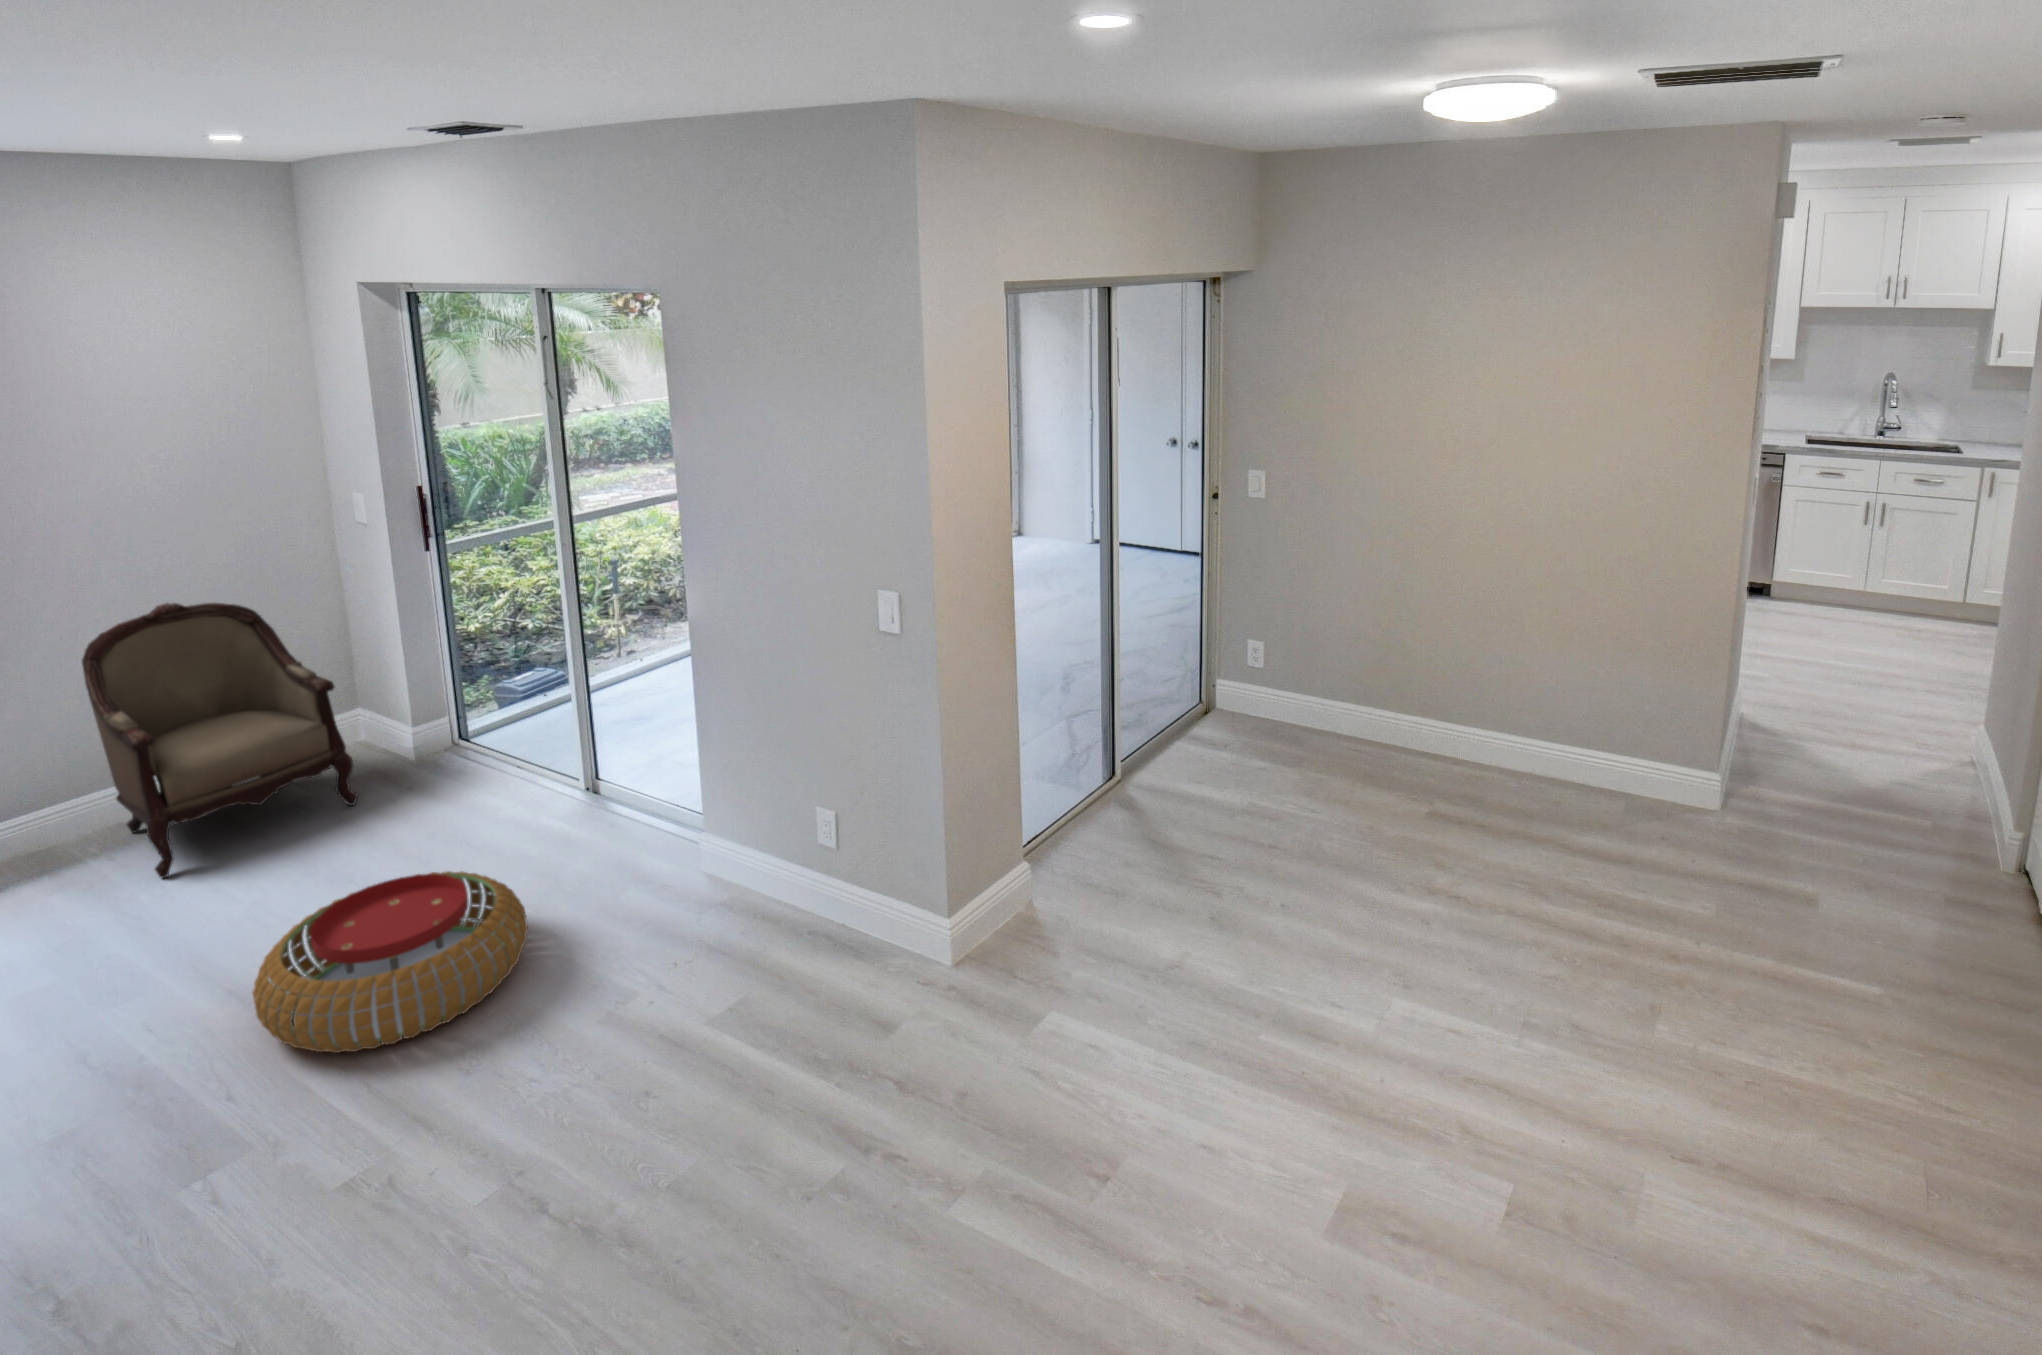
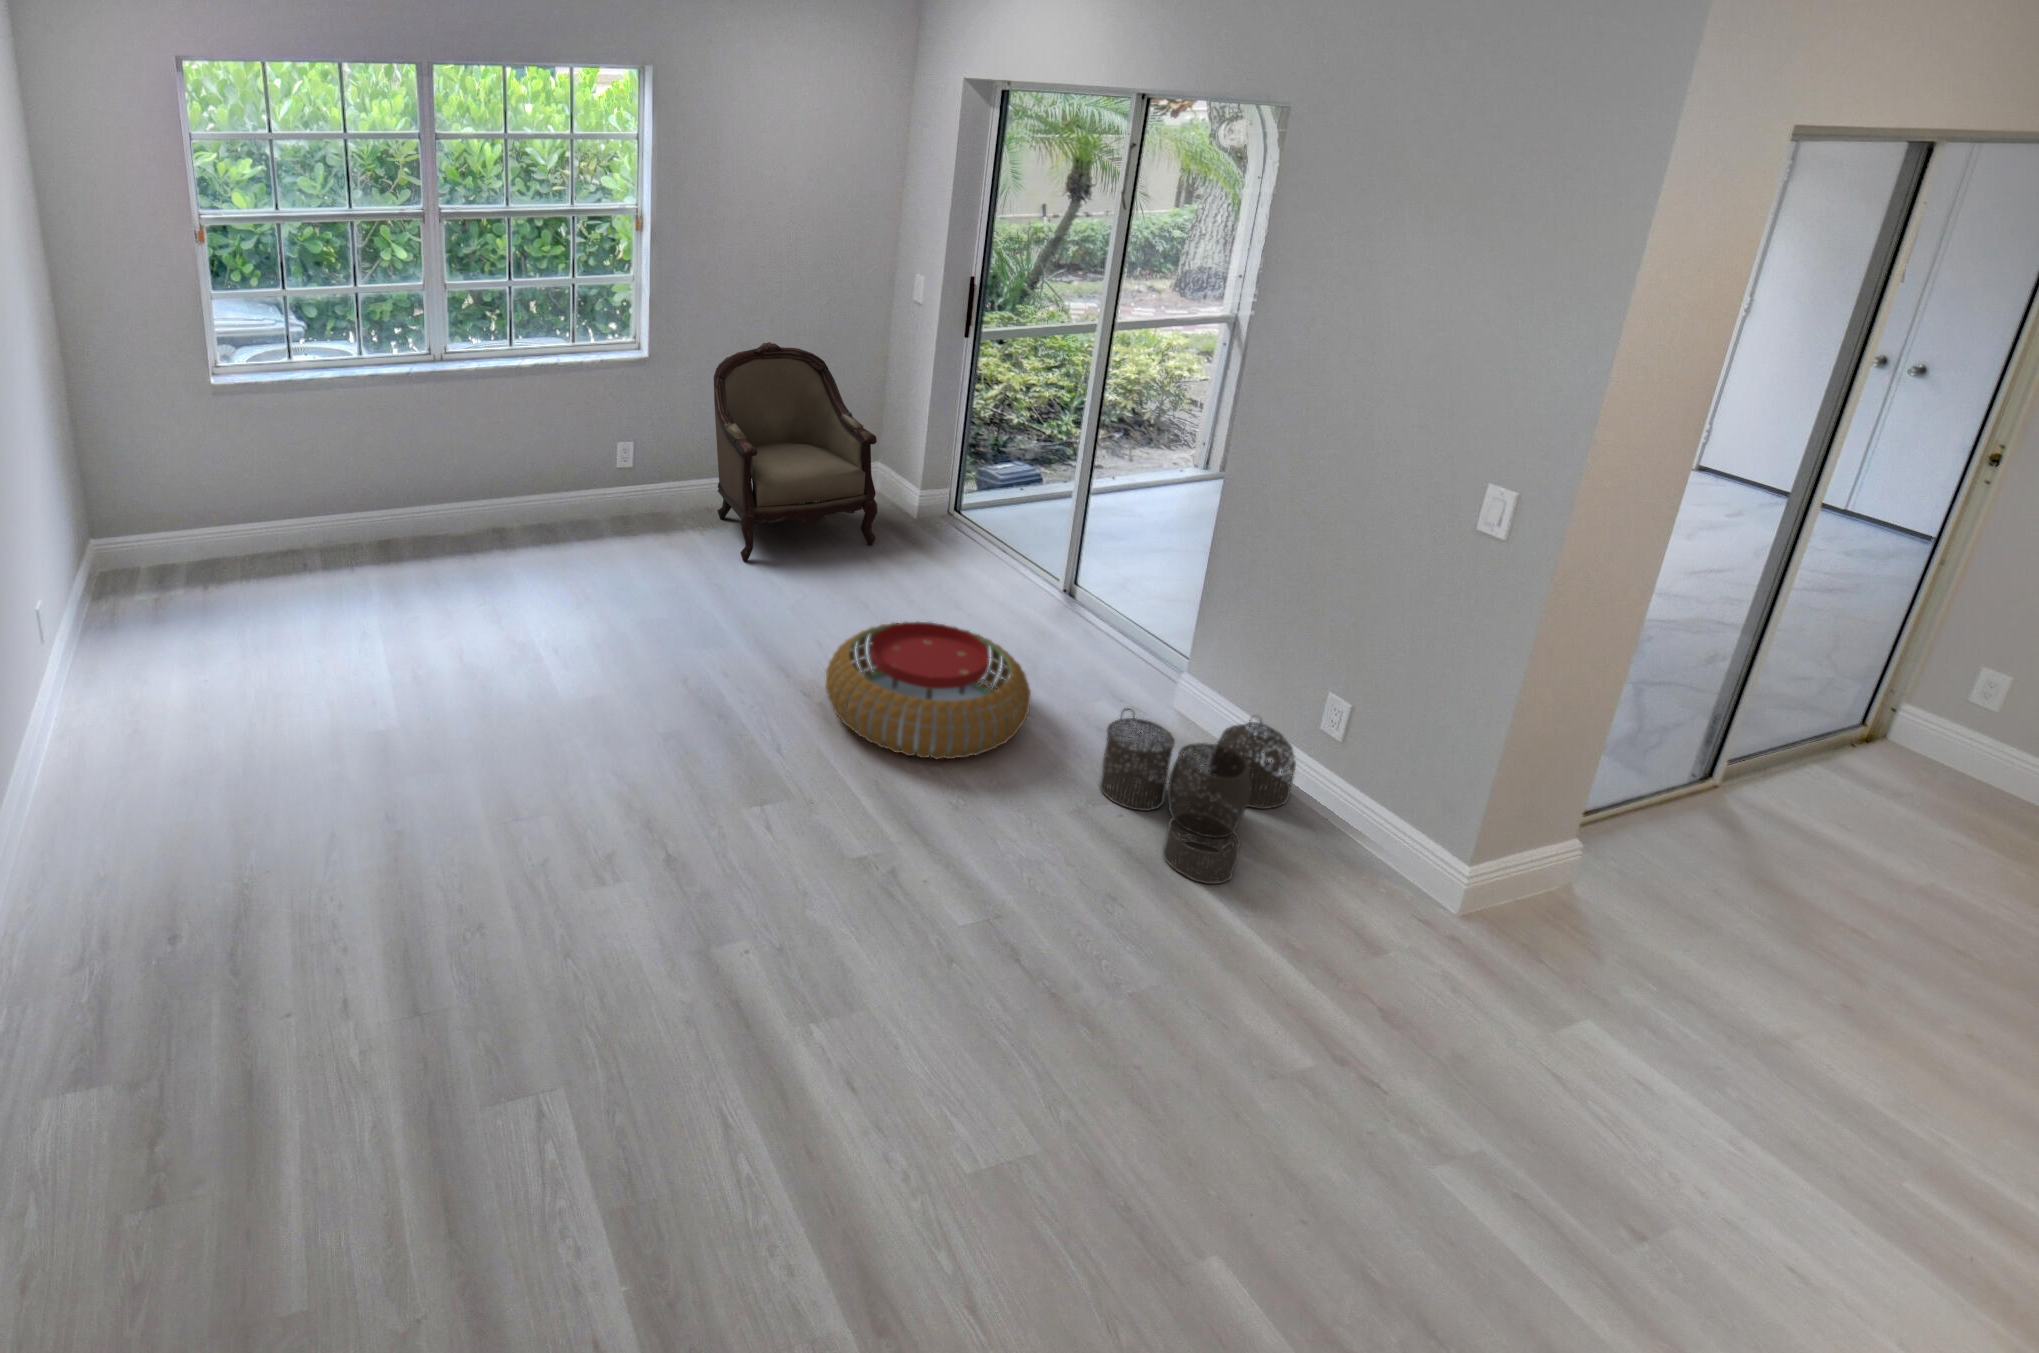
woven basket: none [601,857,801,1054] -> present [1100,709,1296,884]

